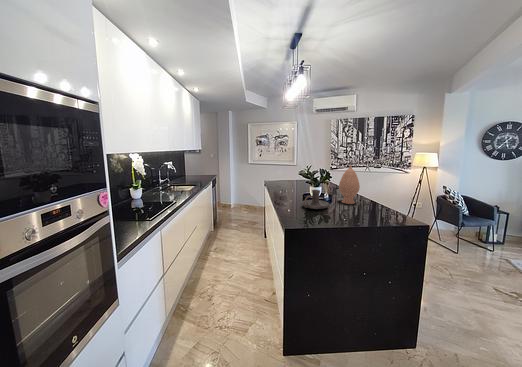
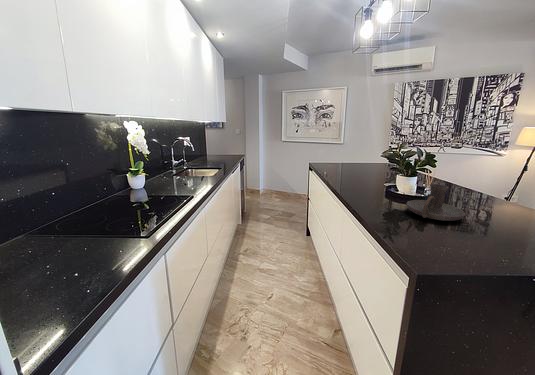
vase: present [339,165,360,204] -> none [465,140,513,209]

